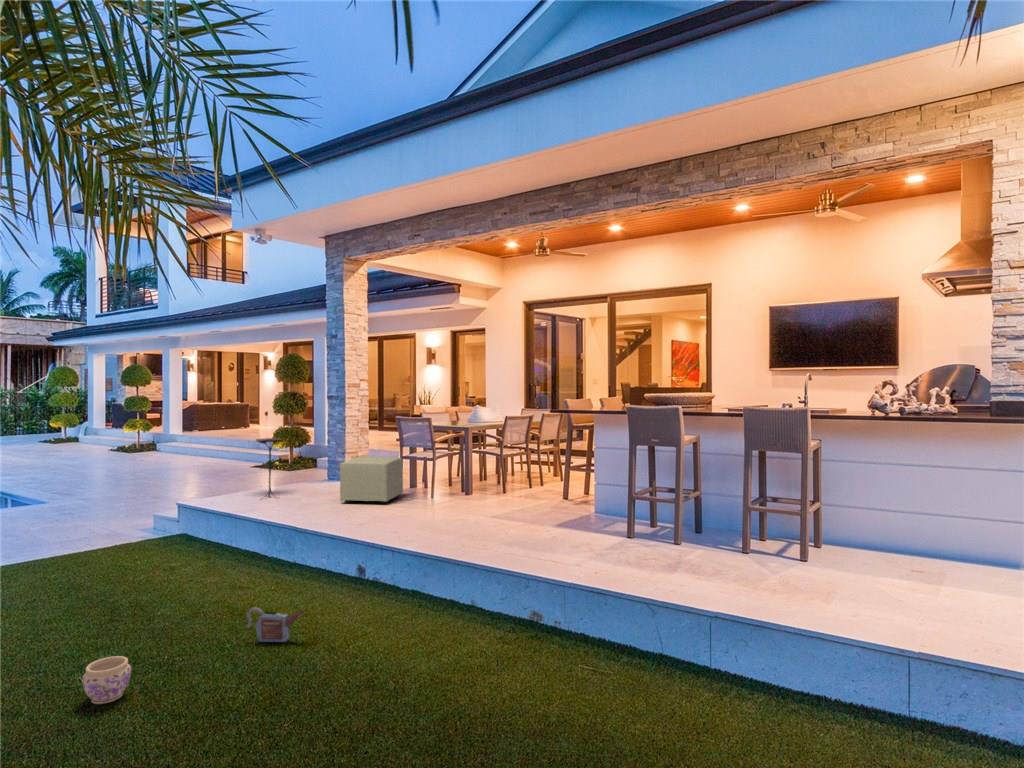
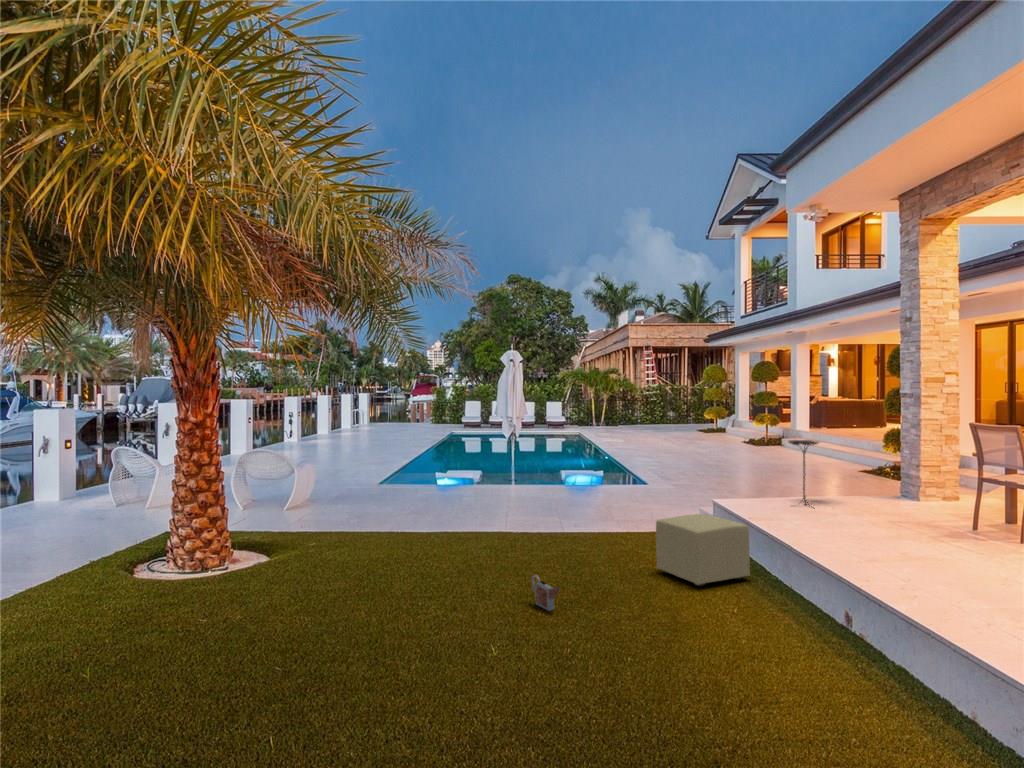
ottoman: present [340,457,403,504] -> present [656,514,750,587]
watering can: present [247,607,304,642] -> present [531,575,560,611]
planter: present [83,656,131,705] -> none [511,611,545,649]

